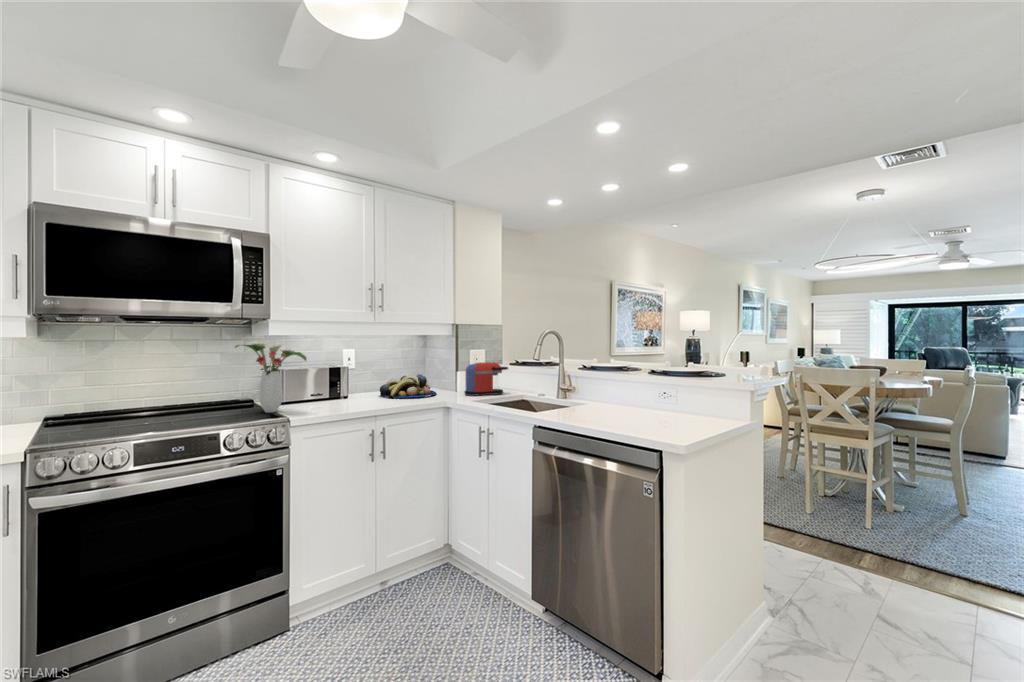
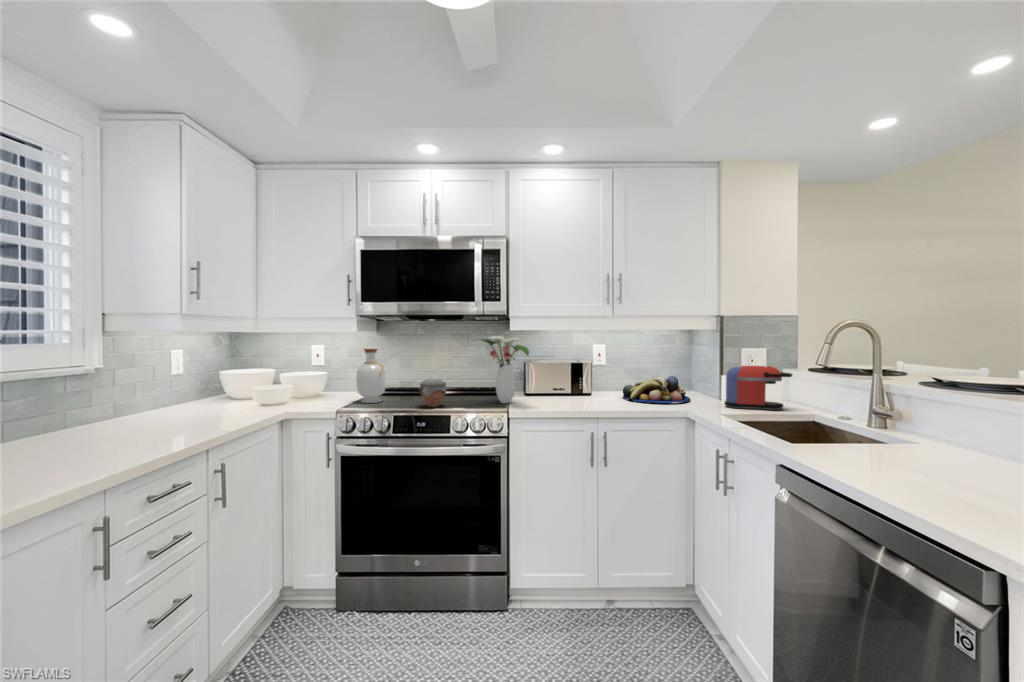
bottle: none [42,359,95,434] -> present [356,349,385,403]
jar: none [164,392,203,426] -> present [419,379,447,407]

